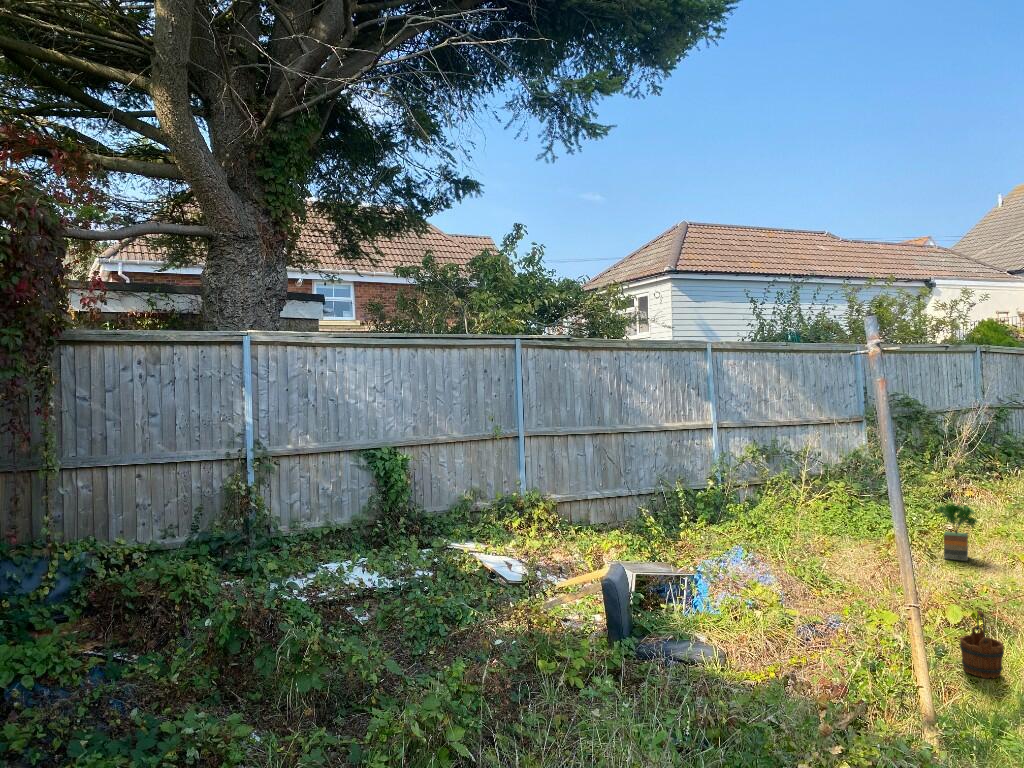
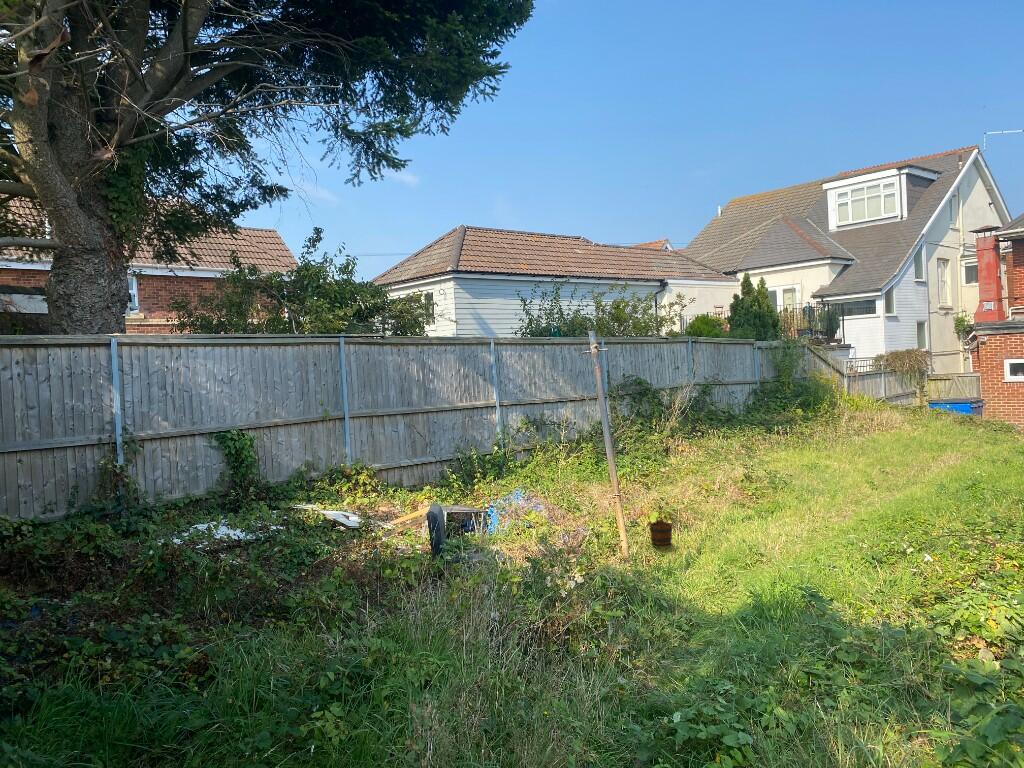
potted tree: present [937,504,977,561] -> none [650,451,676,491]

